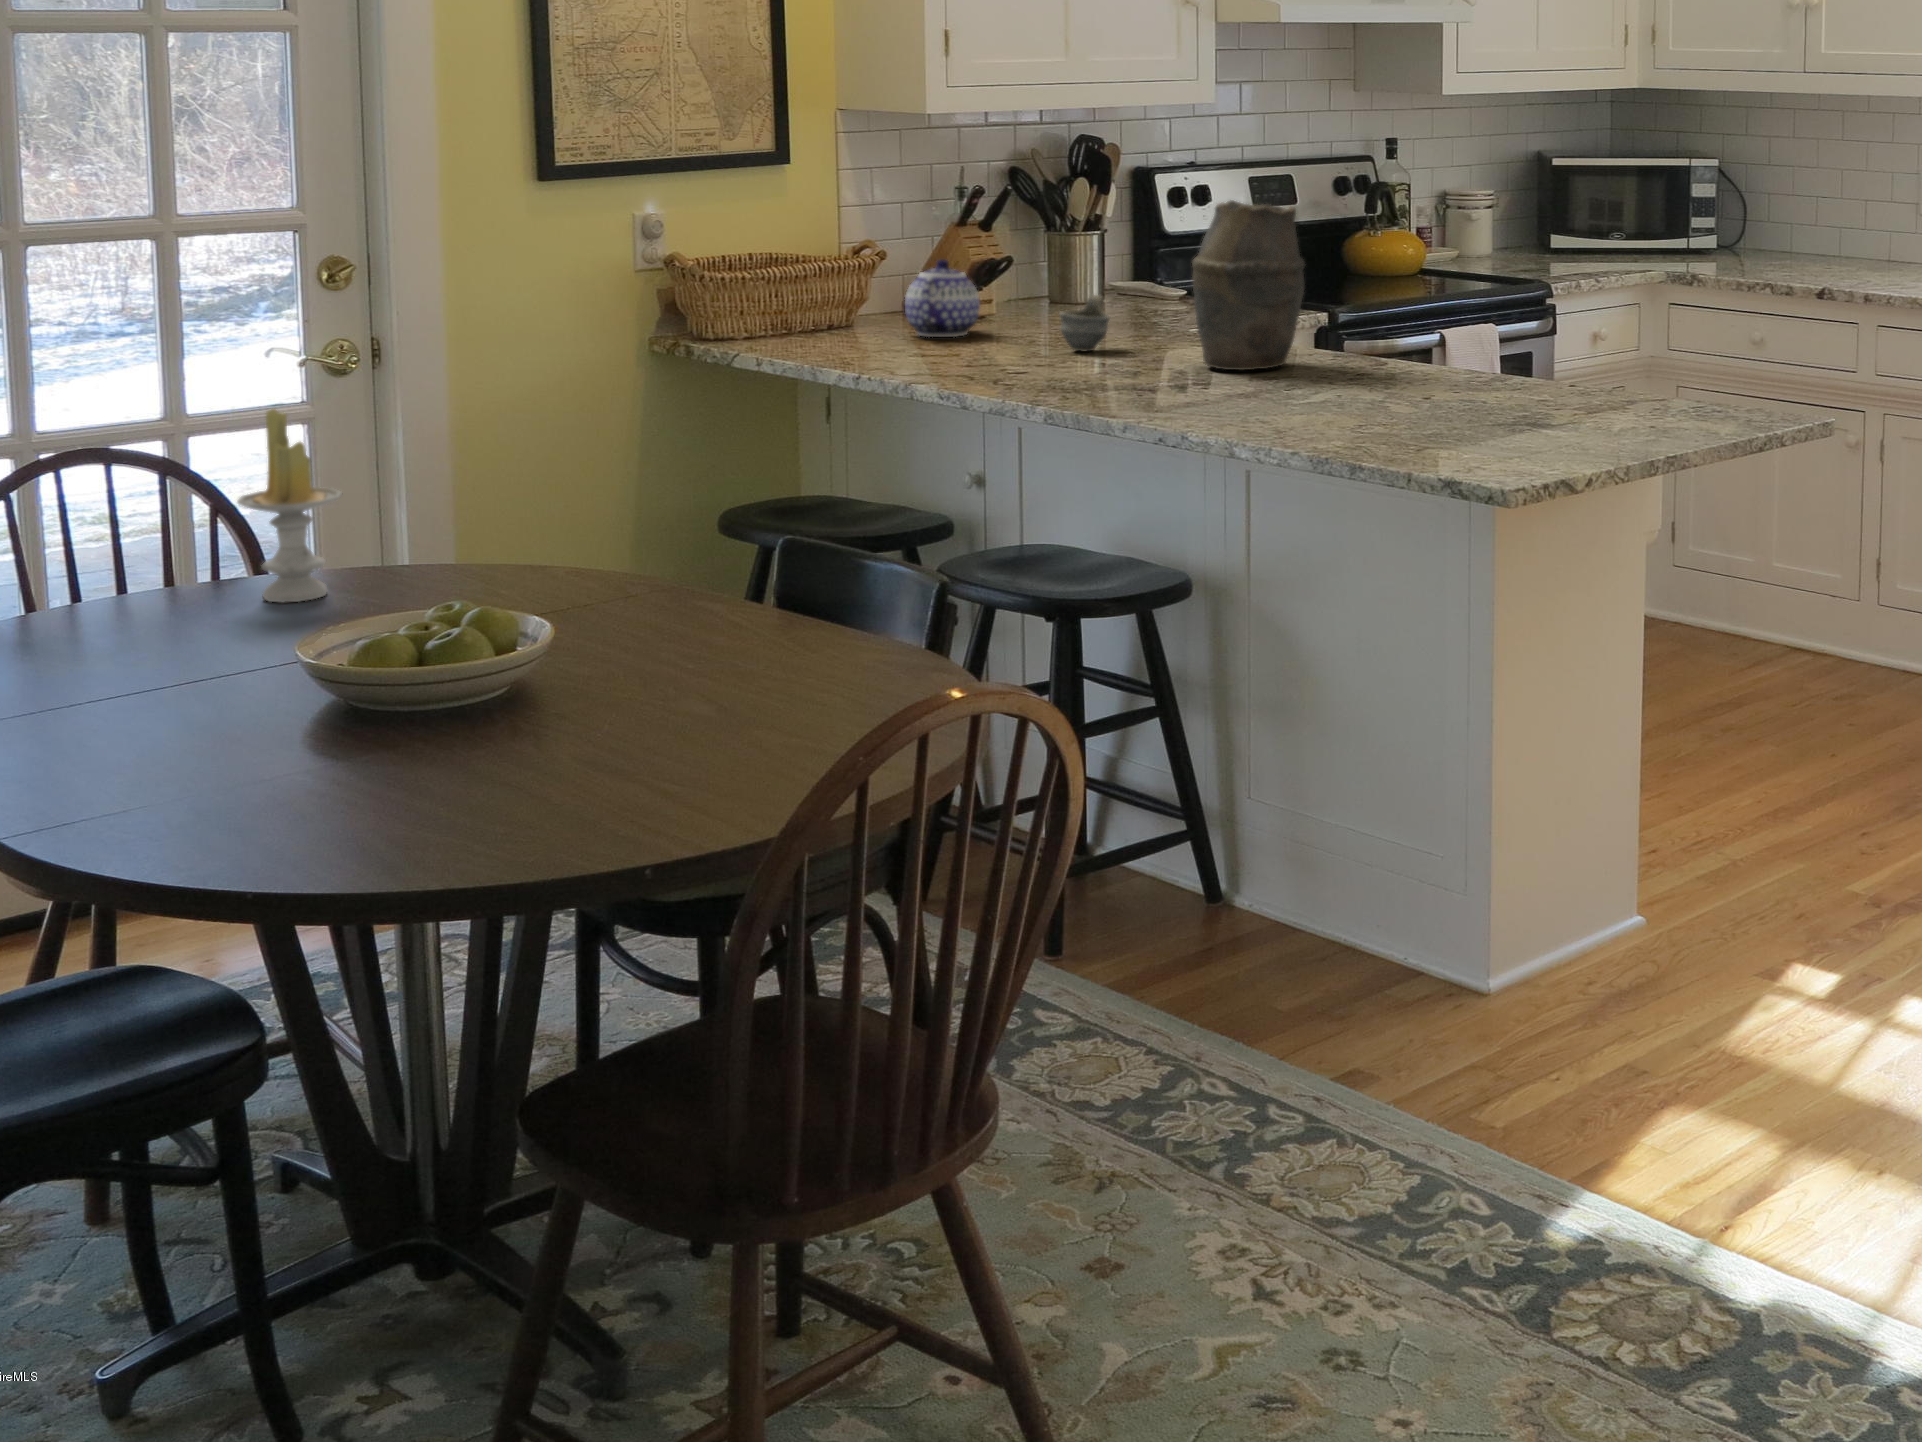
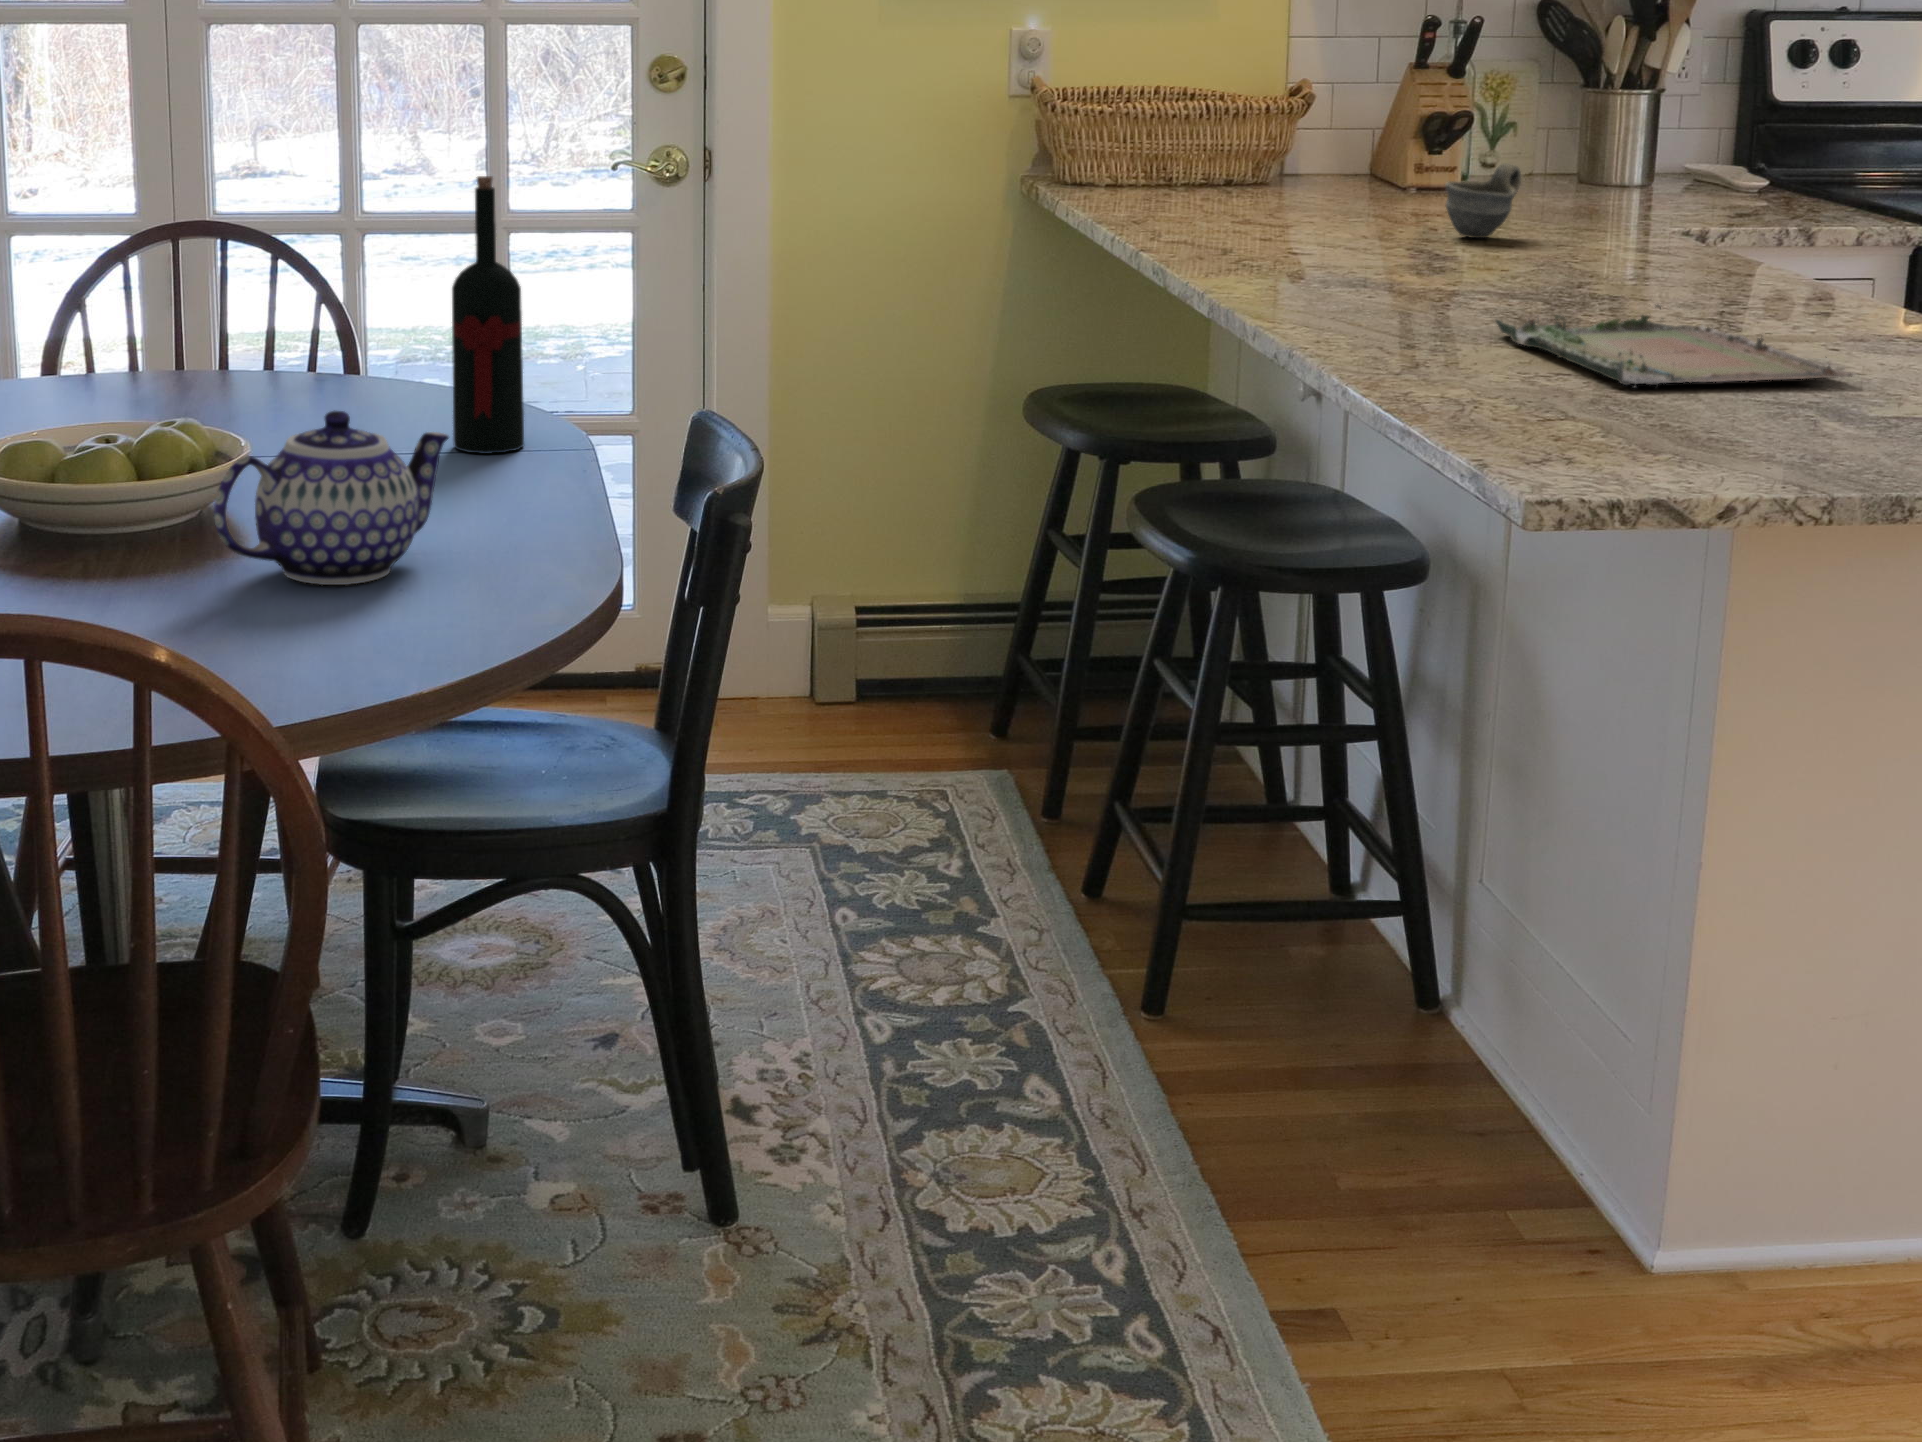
vase: present [1192,200,1305,370] -> none [1570,37,1746,282]
teapot: present [905,259,980,337] -> present [214,411,449,585]
wine bottle: none [556,375,623,608] -> present [452,176,524,454]
tray: none [1258,378,1503,433] -> present [1496,305,1855,388]
candle: present [237,409,342,602] -> none [226,188,332,400]

